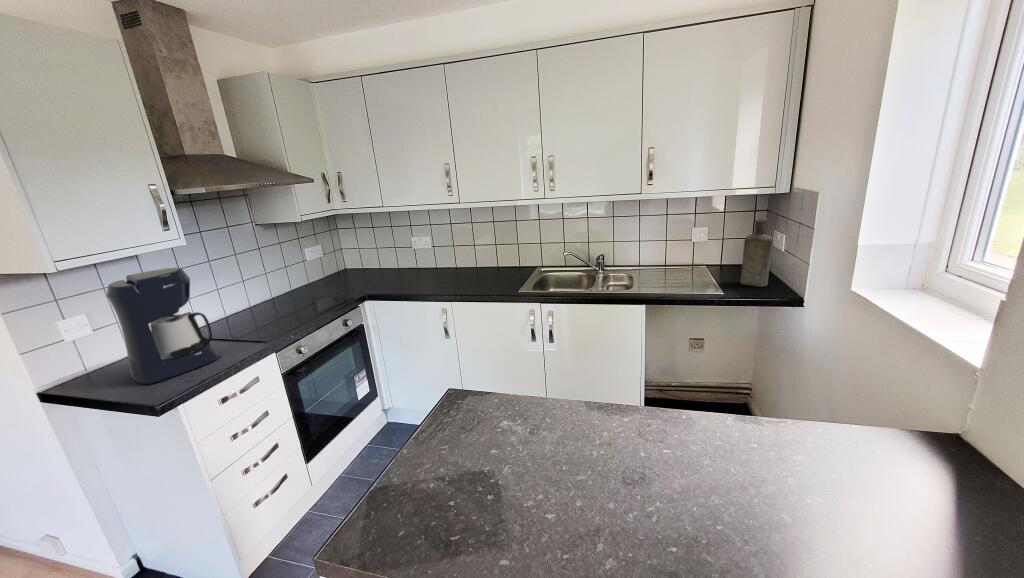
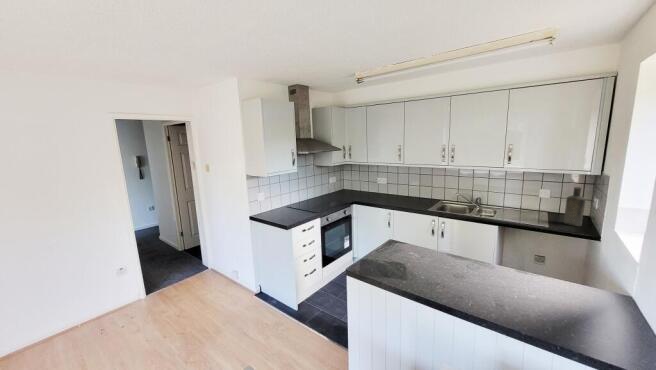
coffee maker: present [106,268,220,384] -> none [277,180,304,219]

